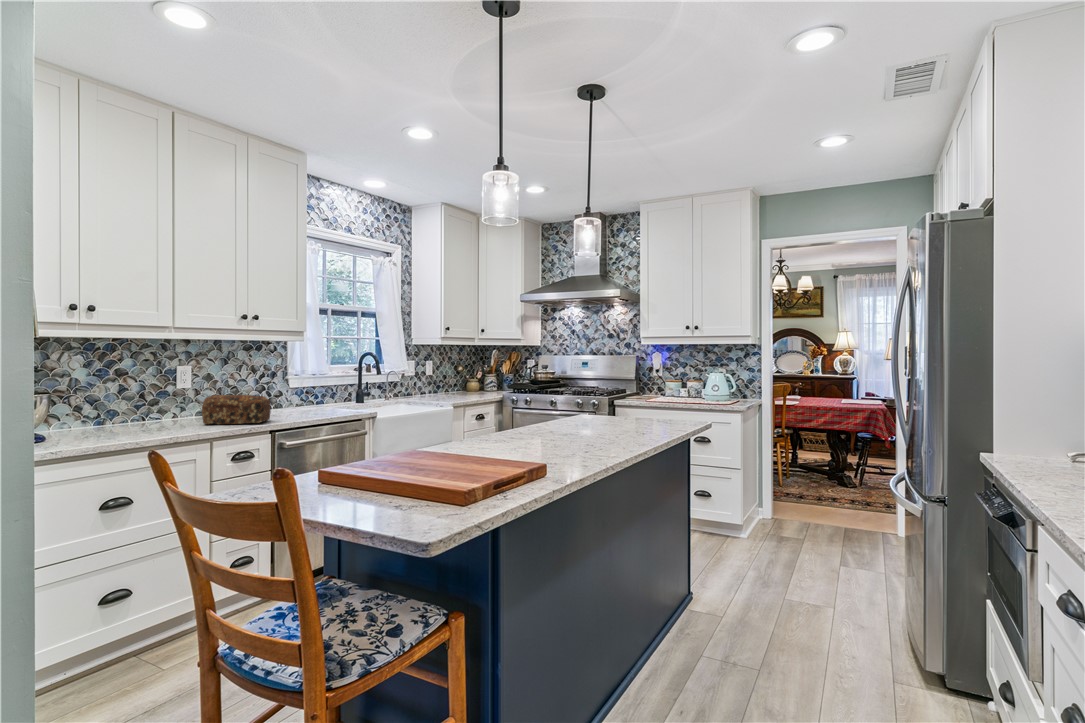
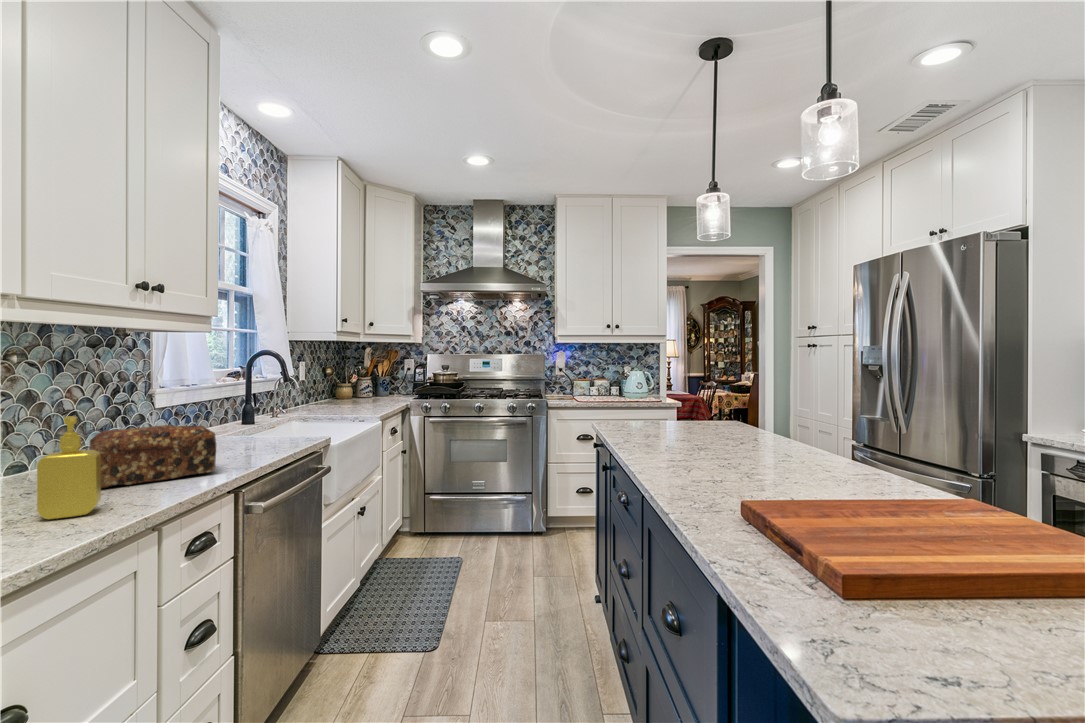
soap dispenser: none [157,384,186,432] -> present [37,416,101,520]

